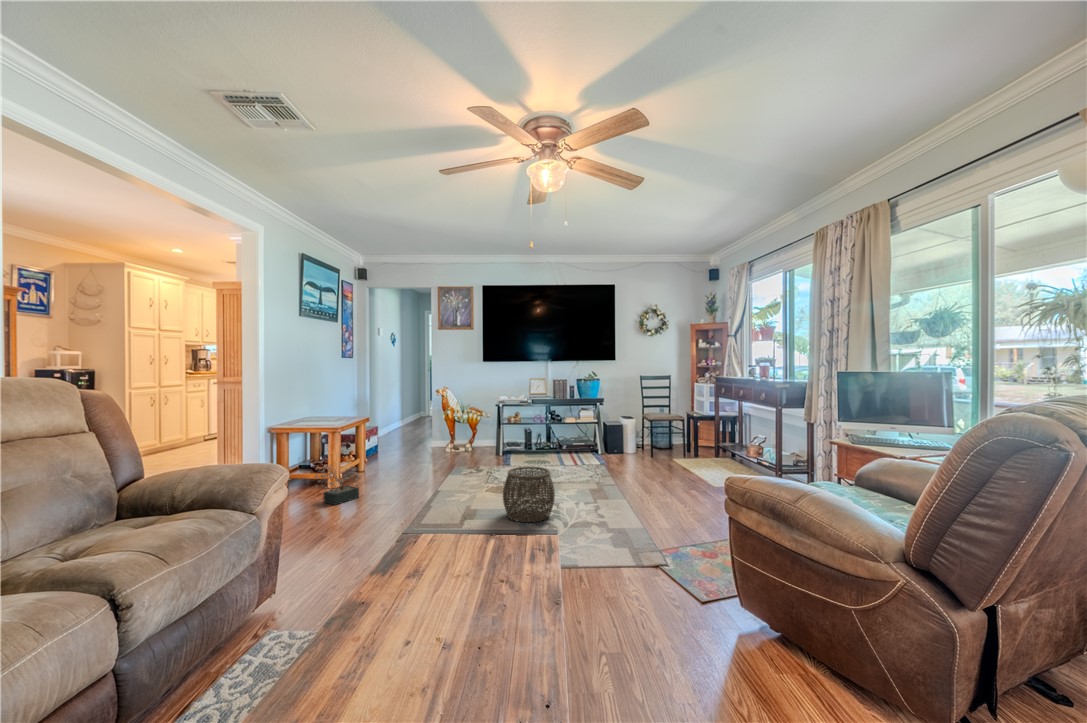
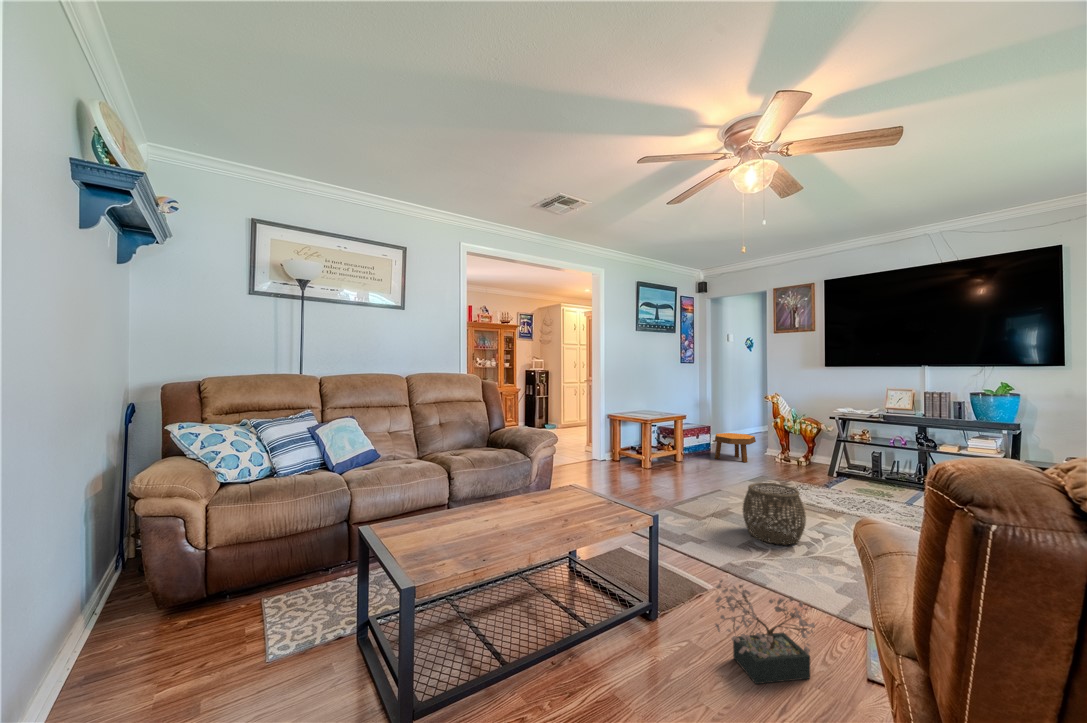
footstool: none [389,430,430,460] -> present [715,433,756,462]
decorative plant: present [315,465,361,505] -> present [715,580,815,684]

